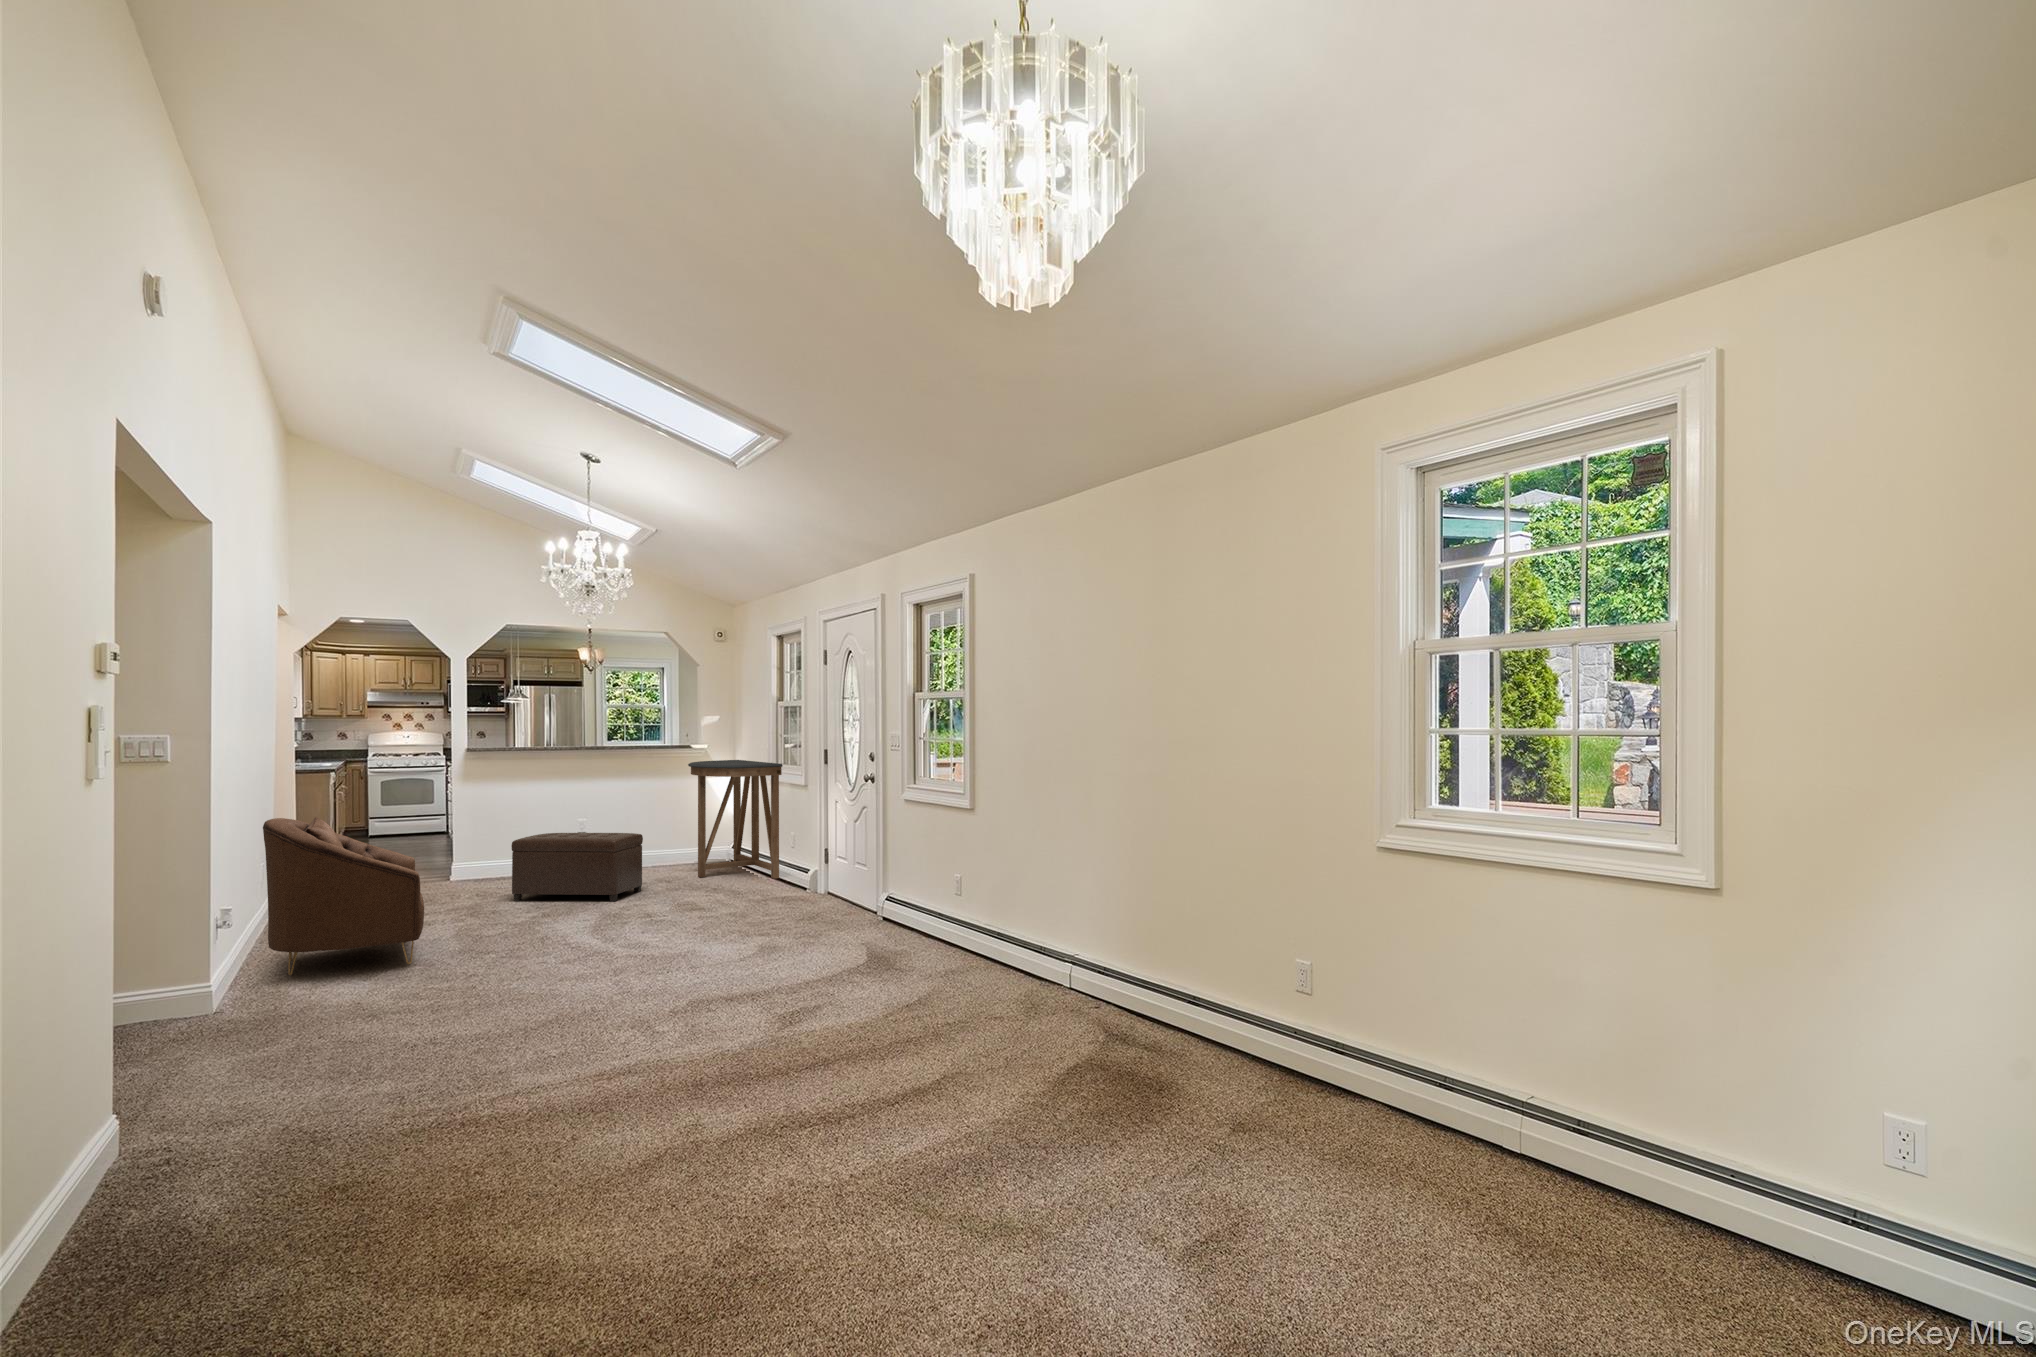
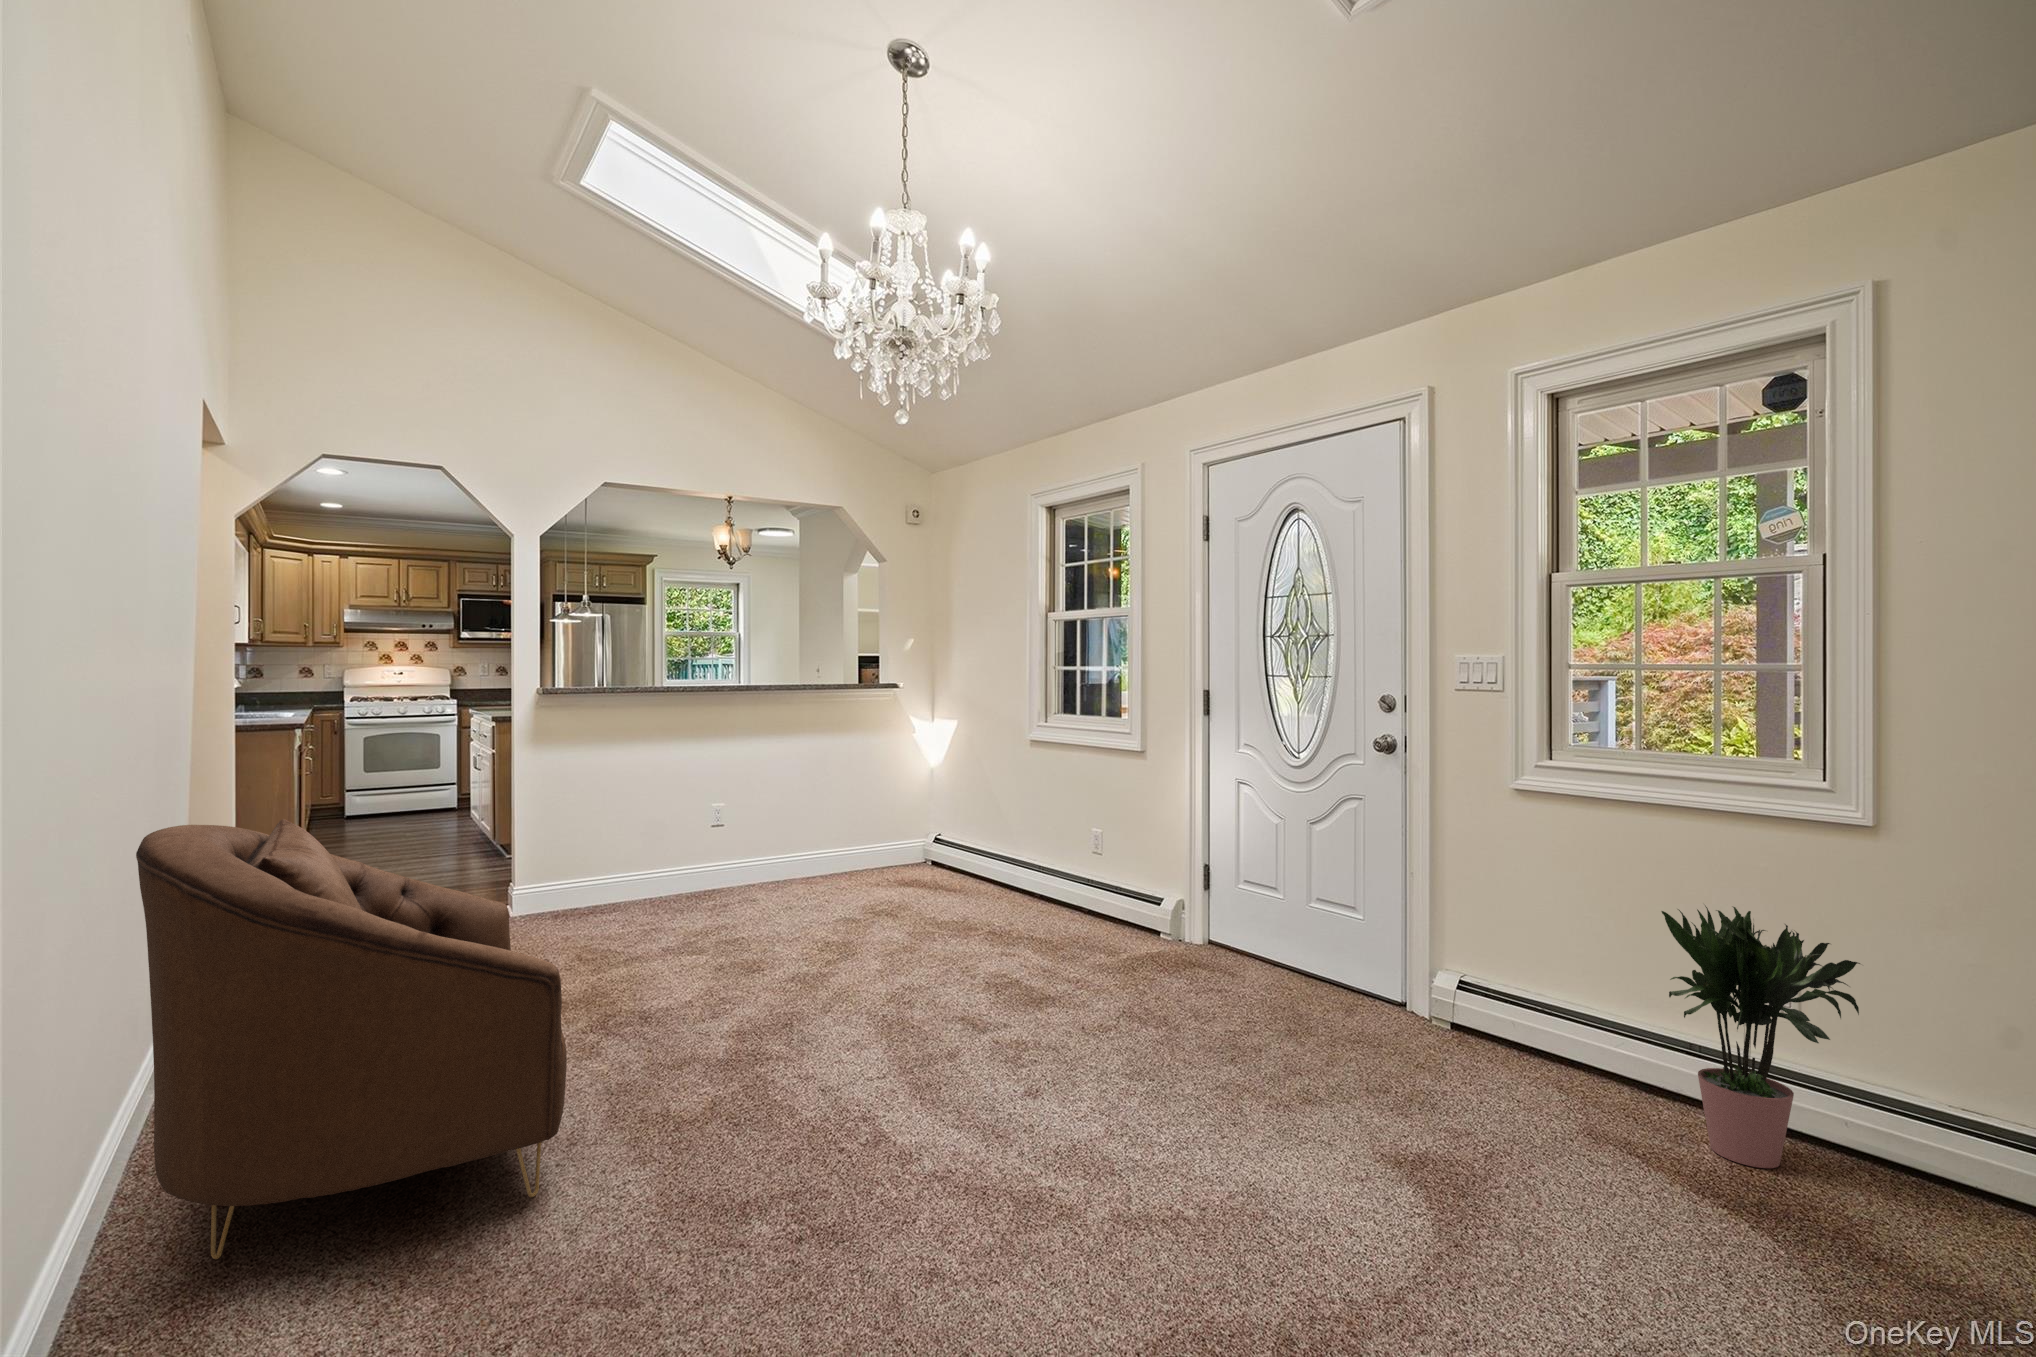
console table: present [688,760,783,879] -> none [898,711,1076,905]
ottoman: present [511,833,643,901] -> none [647,830,867,959]
potted plant: none [882,845,956,957] -> present [1661,906,1860,1168]

